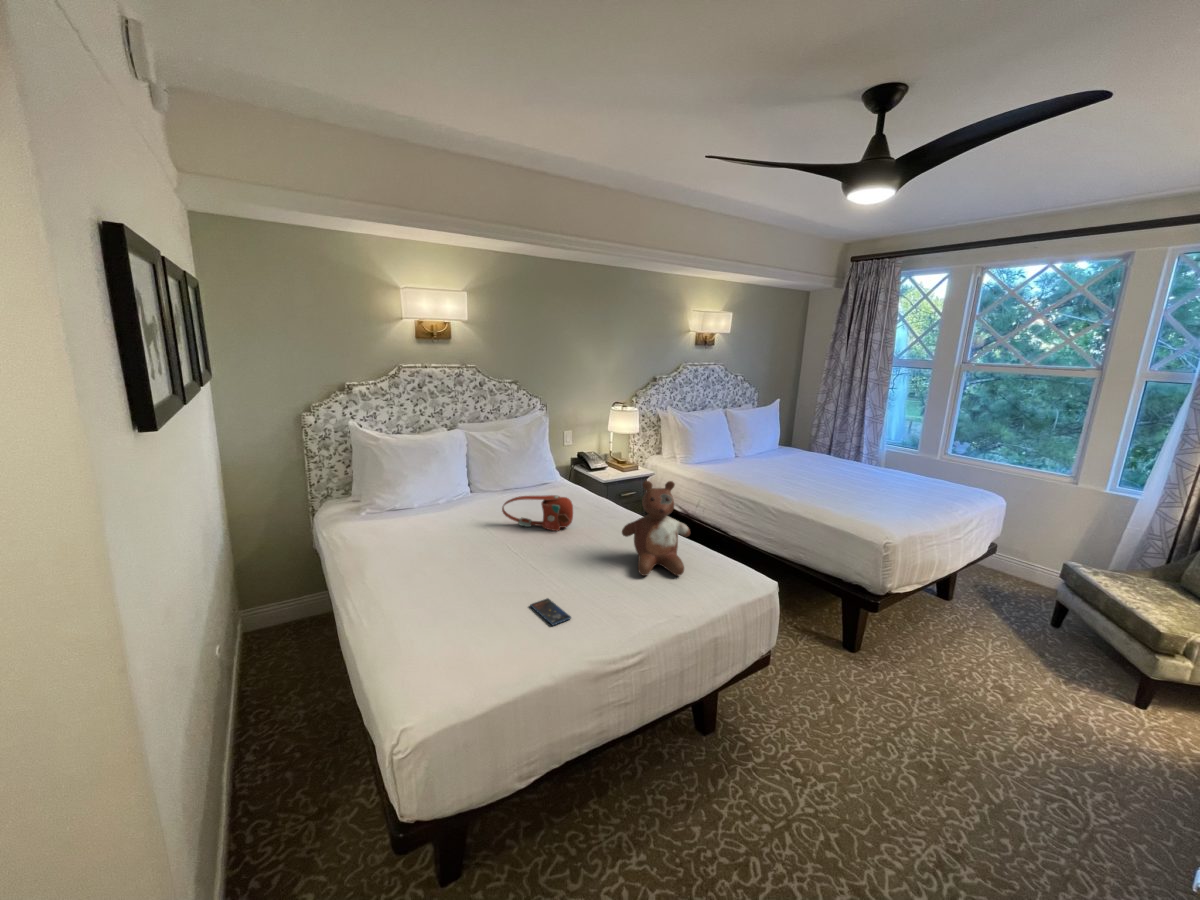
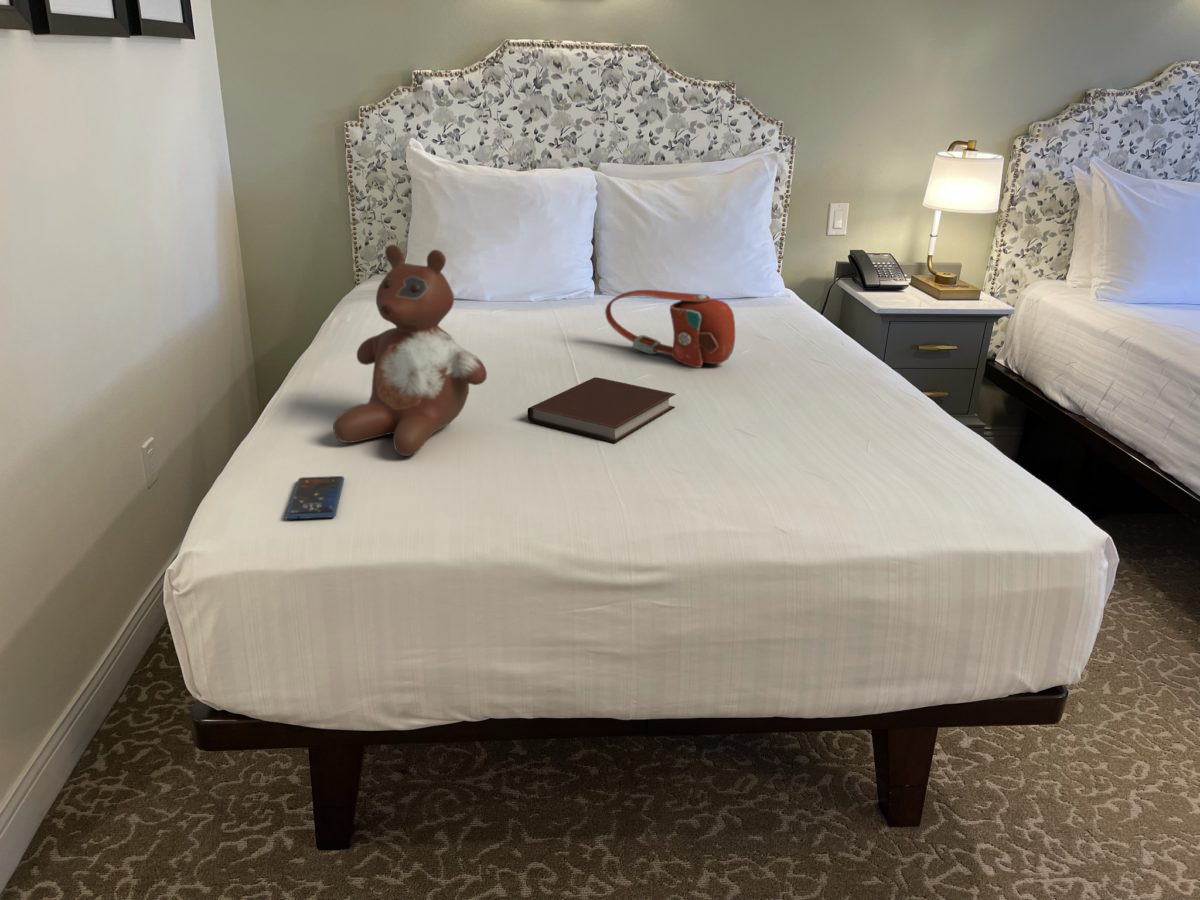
stuffed bear: present [622,481,690,576] -> present [333,244,487,456]
notebook: none [505,549,568,587] -> present [527,377,675,443]
smartphone: present [530,598,571,625] -> present [286,476,344,519]

